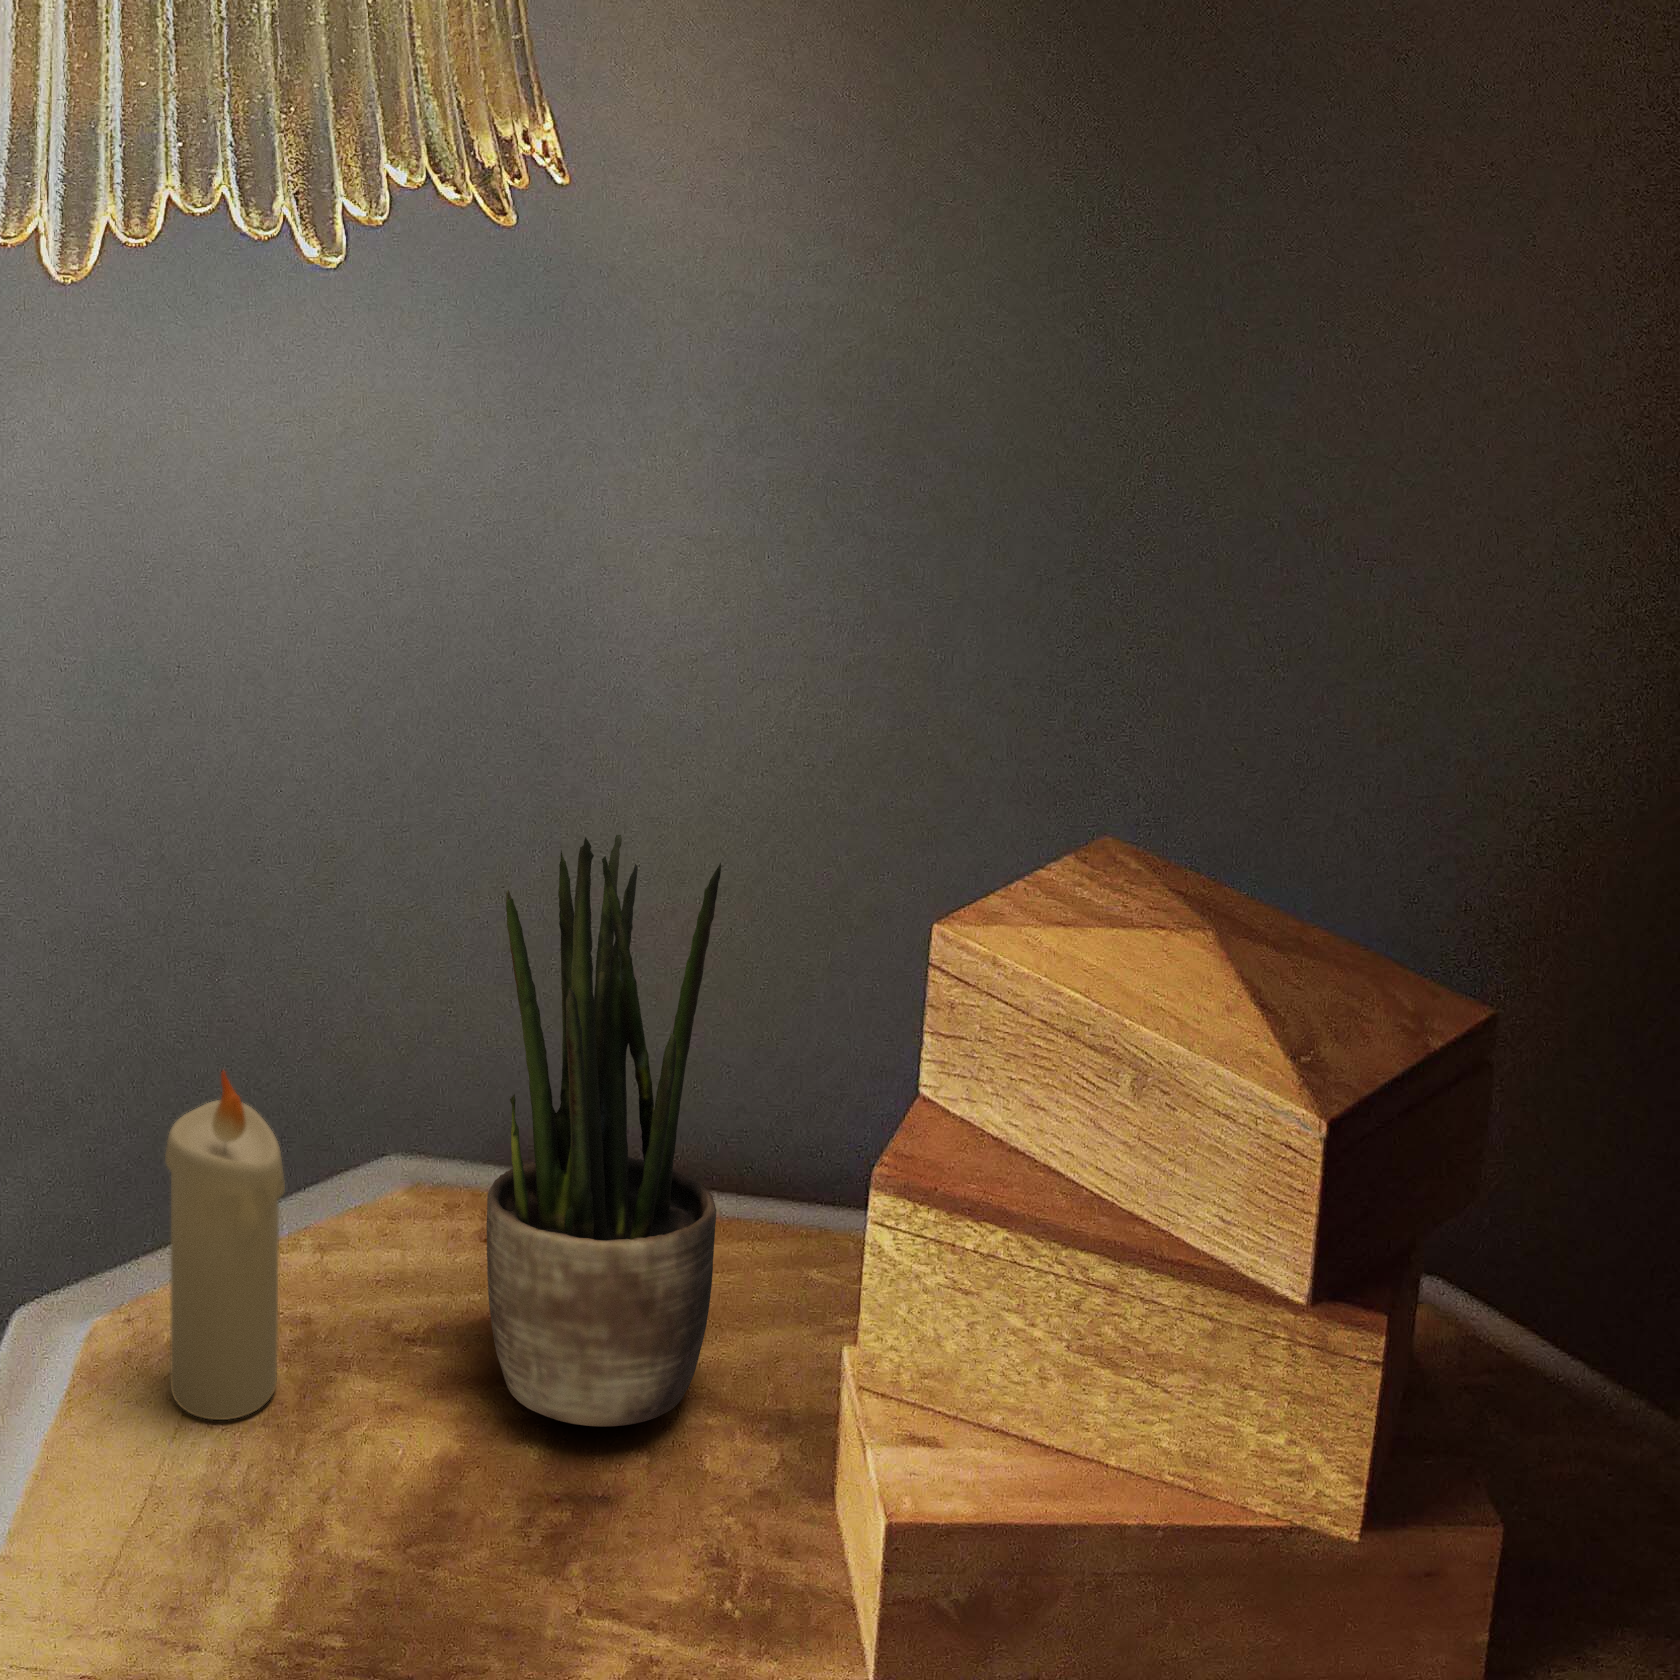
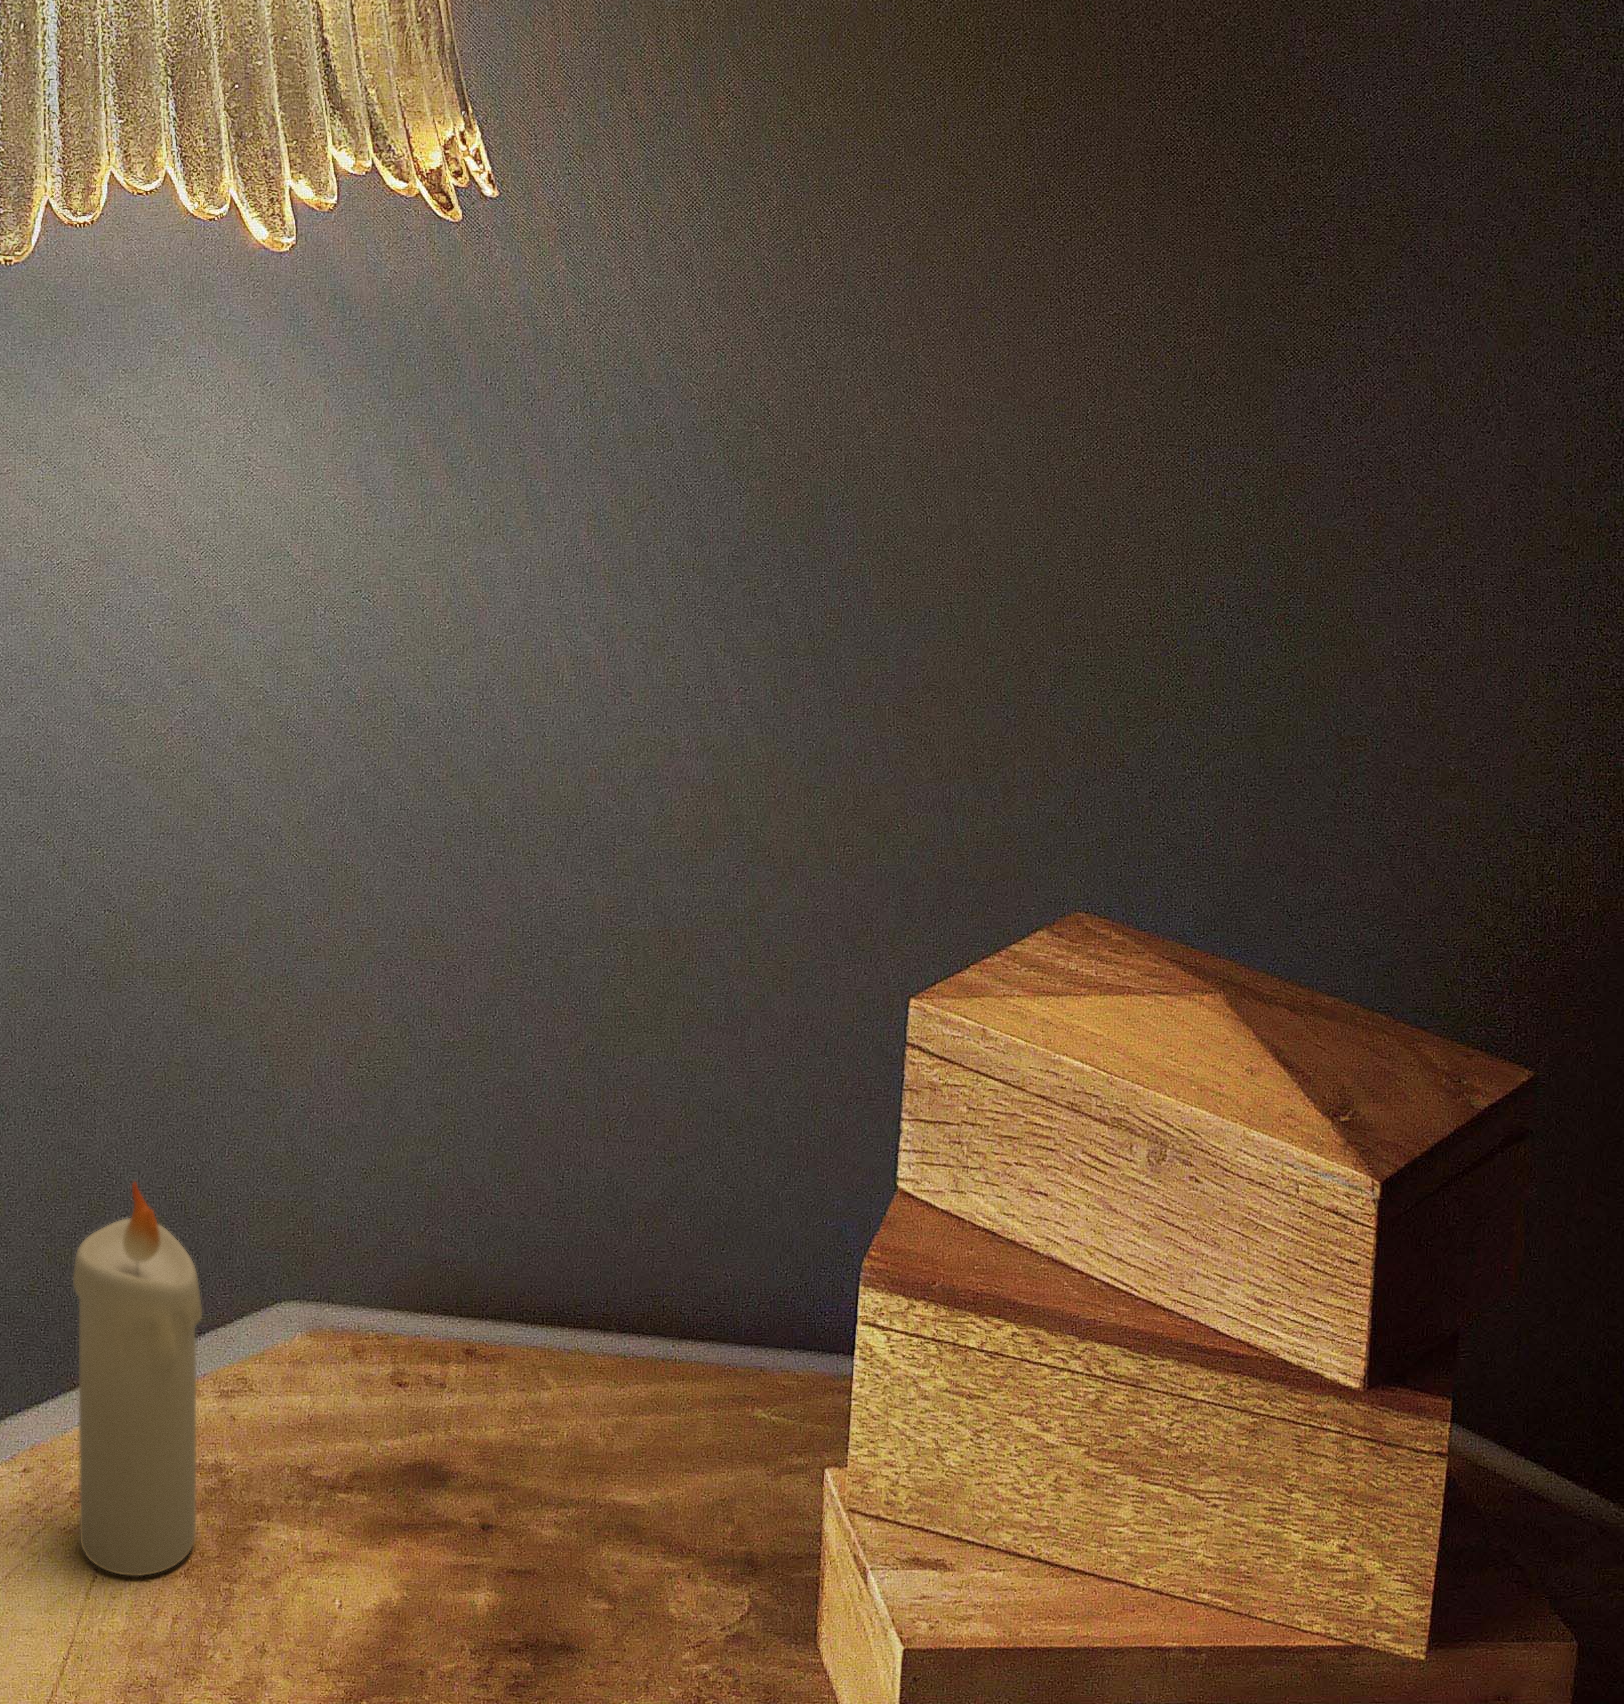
potted plant: present [487,835,721,1426] -> none [420,917,668,1572]

